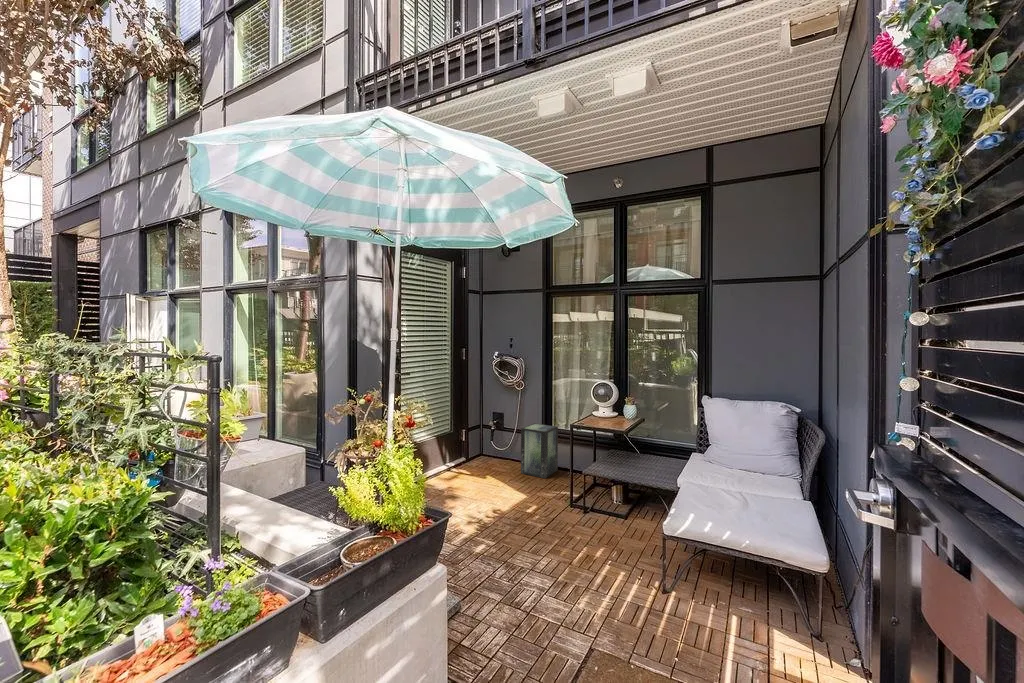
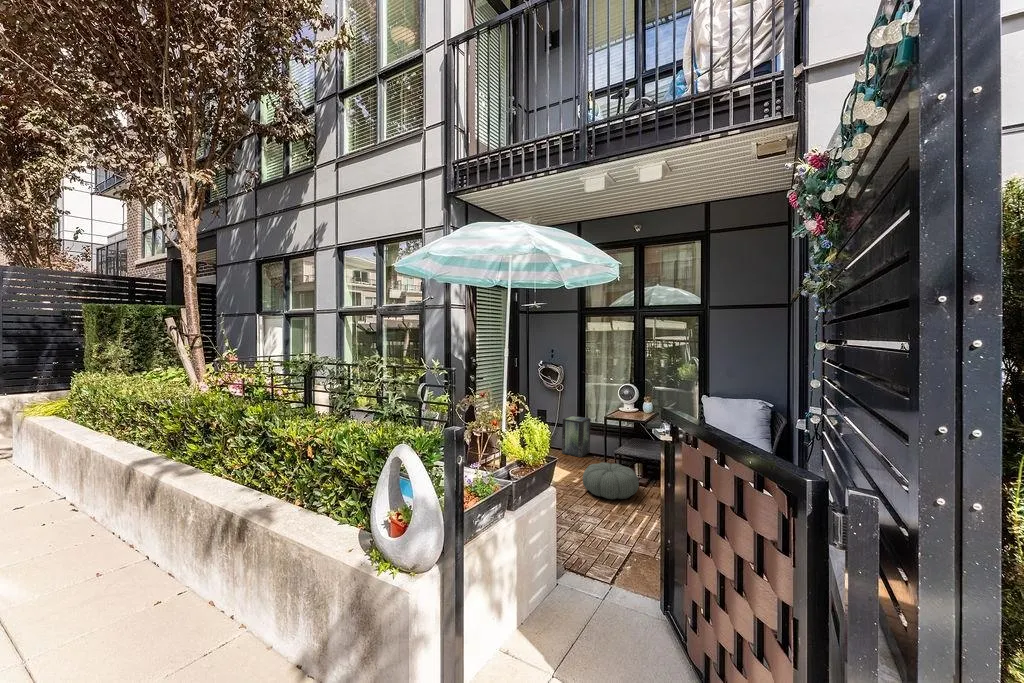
pouf: none [536,490,614,546] -> present [583,463,639,499]

